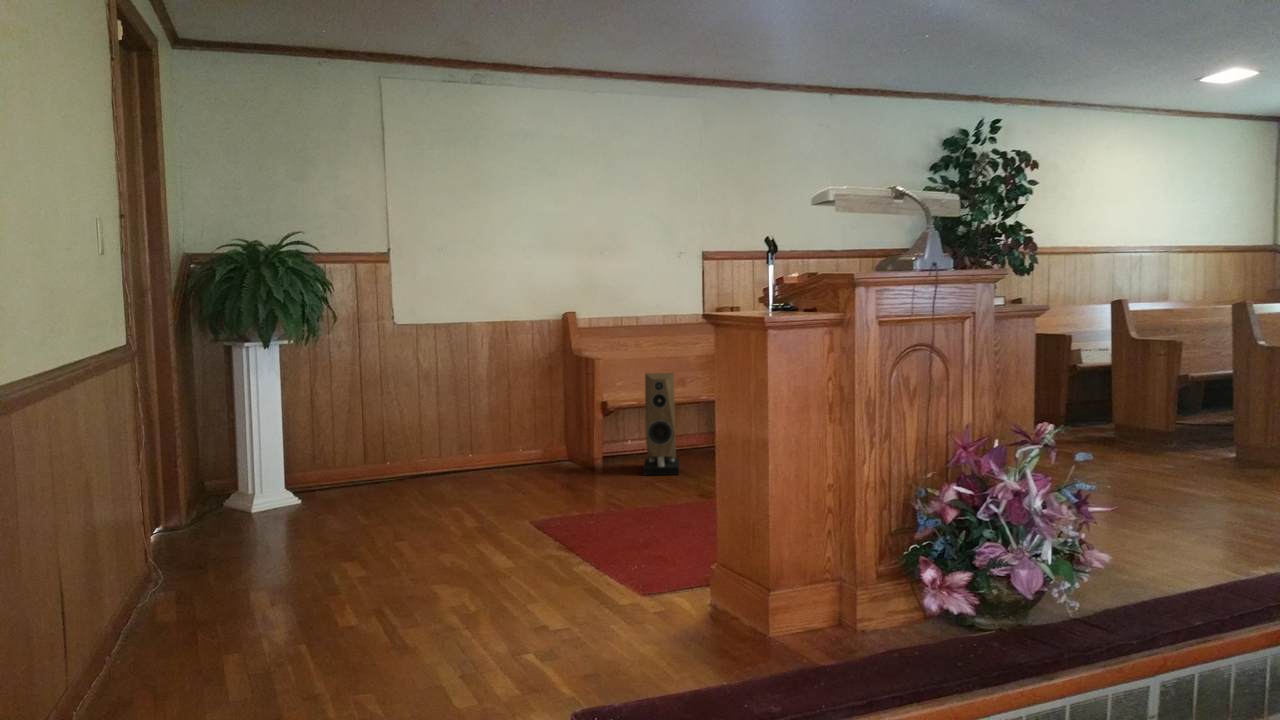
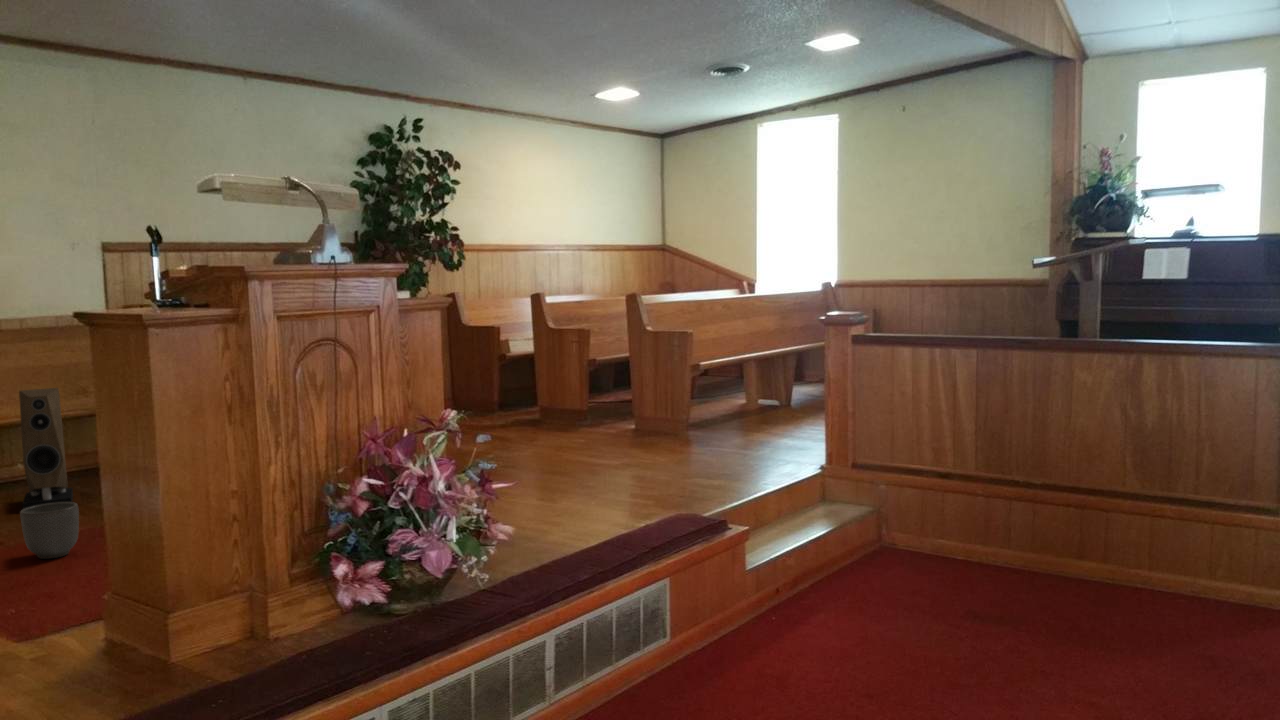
planter: none [646,472,689,519] -> present [20,502,79,559]

